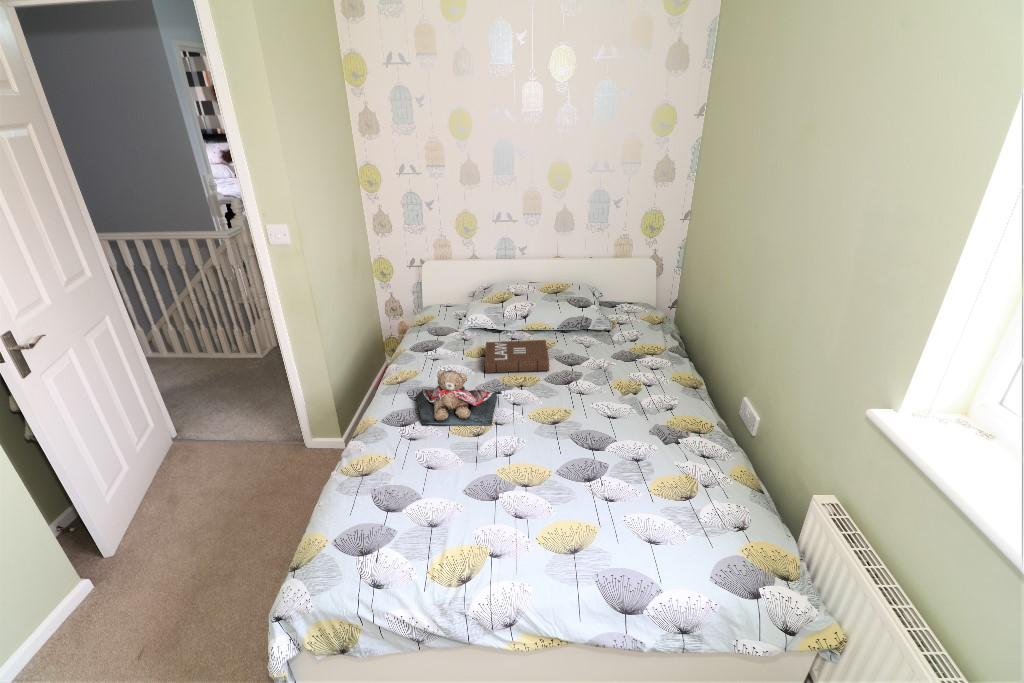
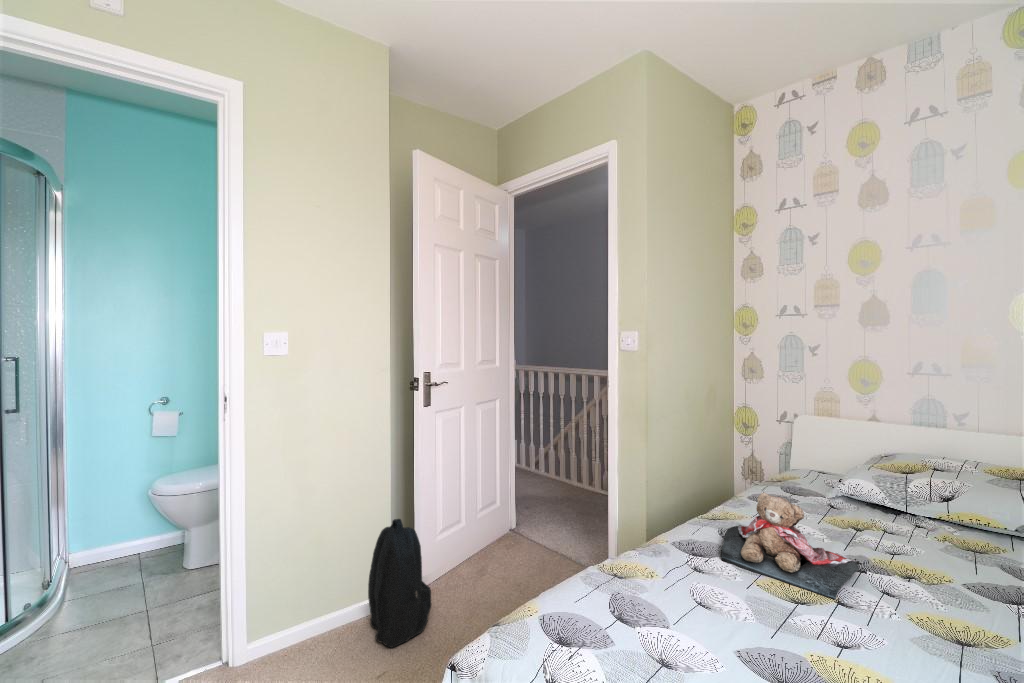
book: present [485,340,549,373] -> none [851,508,988,577]
backpack: none [50,517,158,632] -> present [368,519,431,648]

